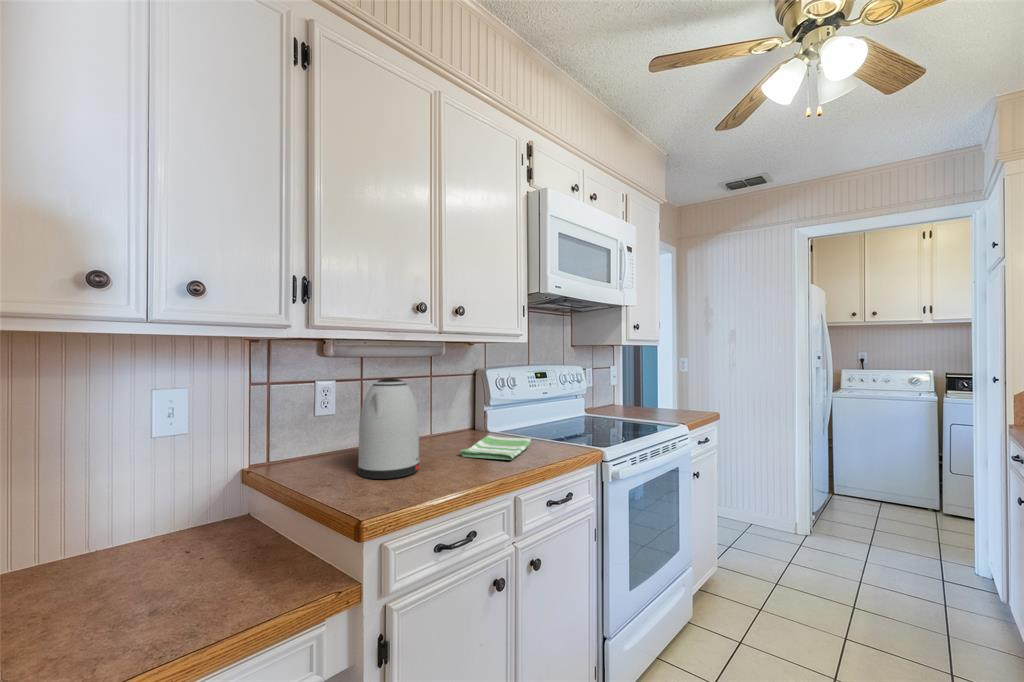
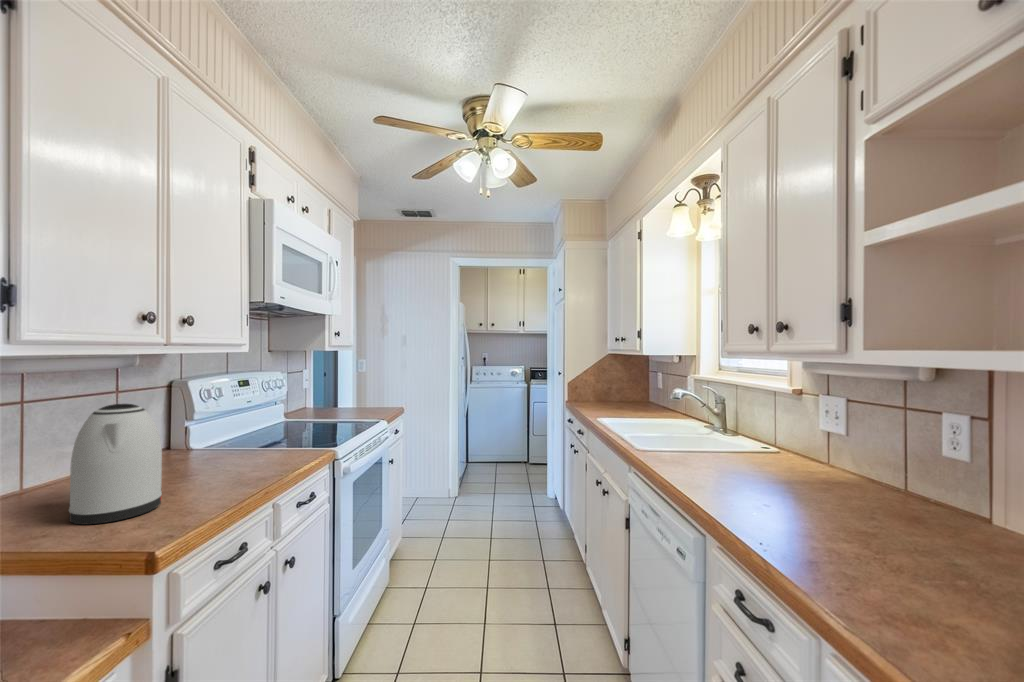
dish towel: present [460,436,531,460] -> none [191,448,263,479]

